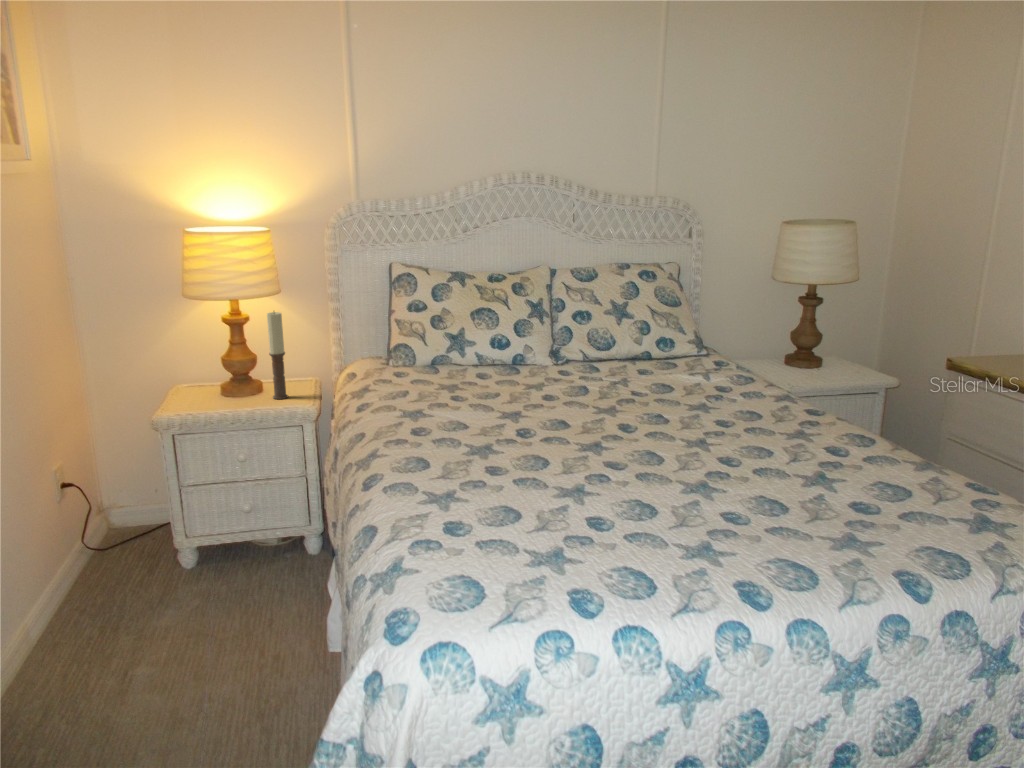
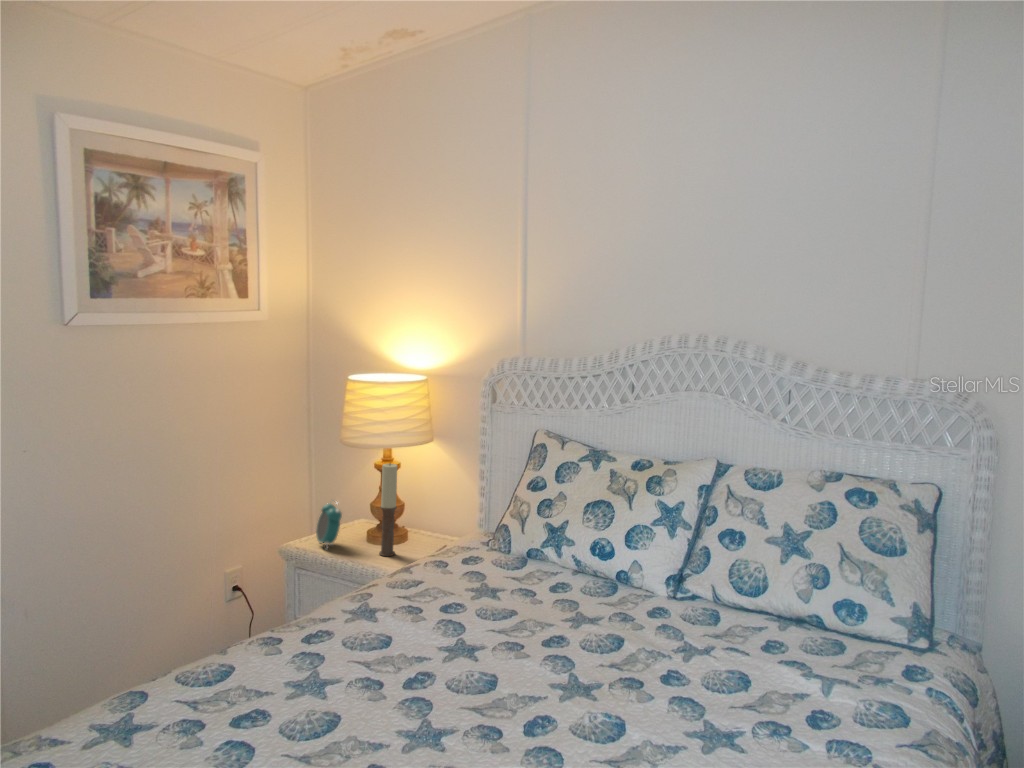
alarm clock: none [195,358,229,407] -> present [316,500,342,548]

